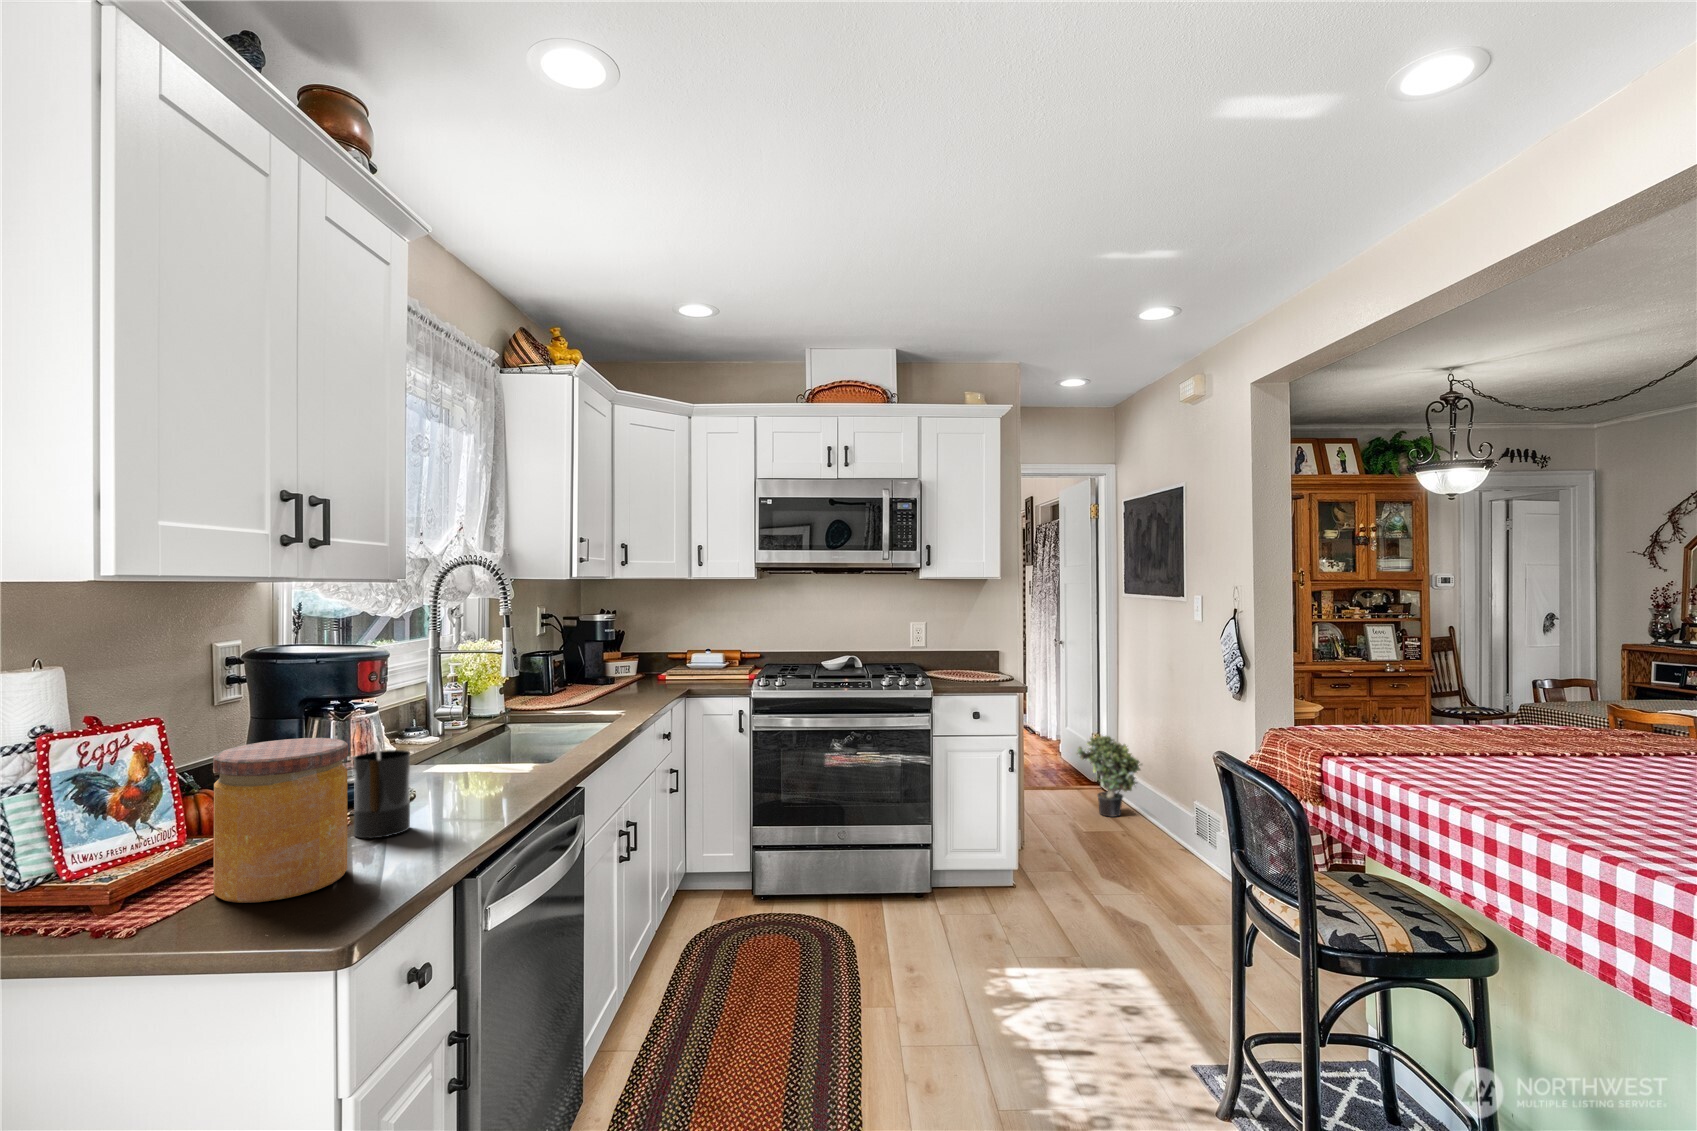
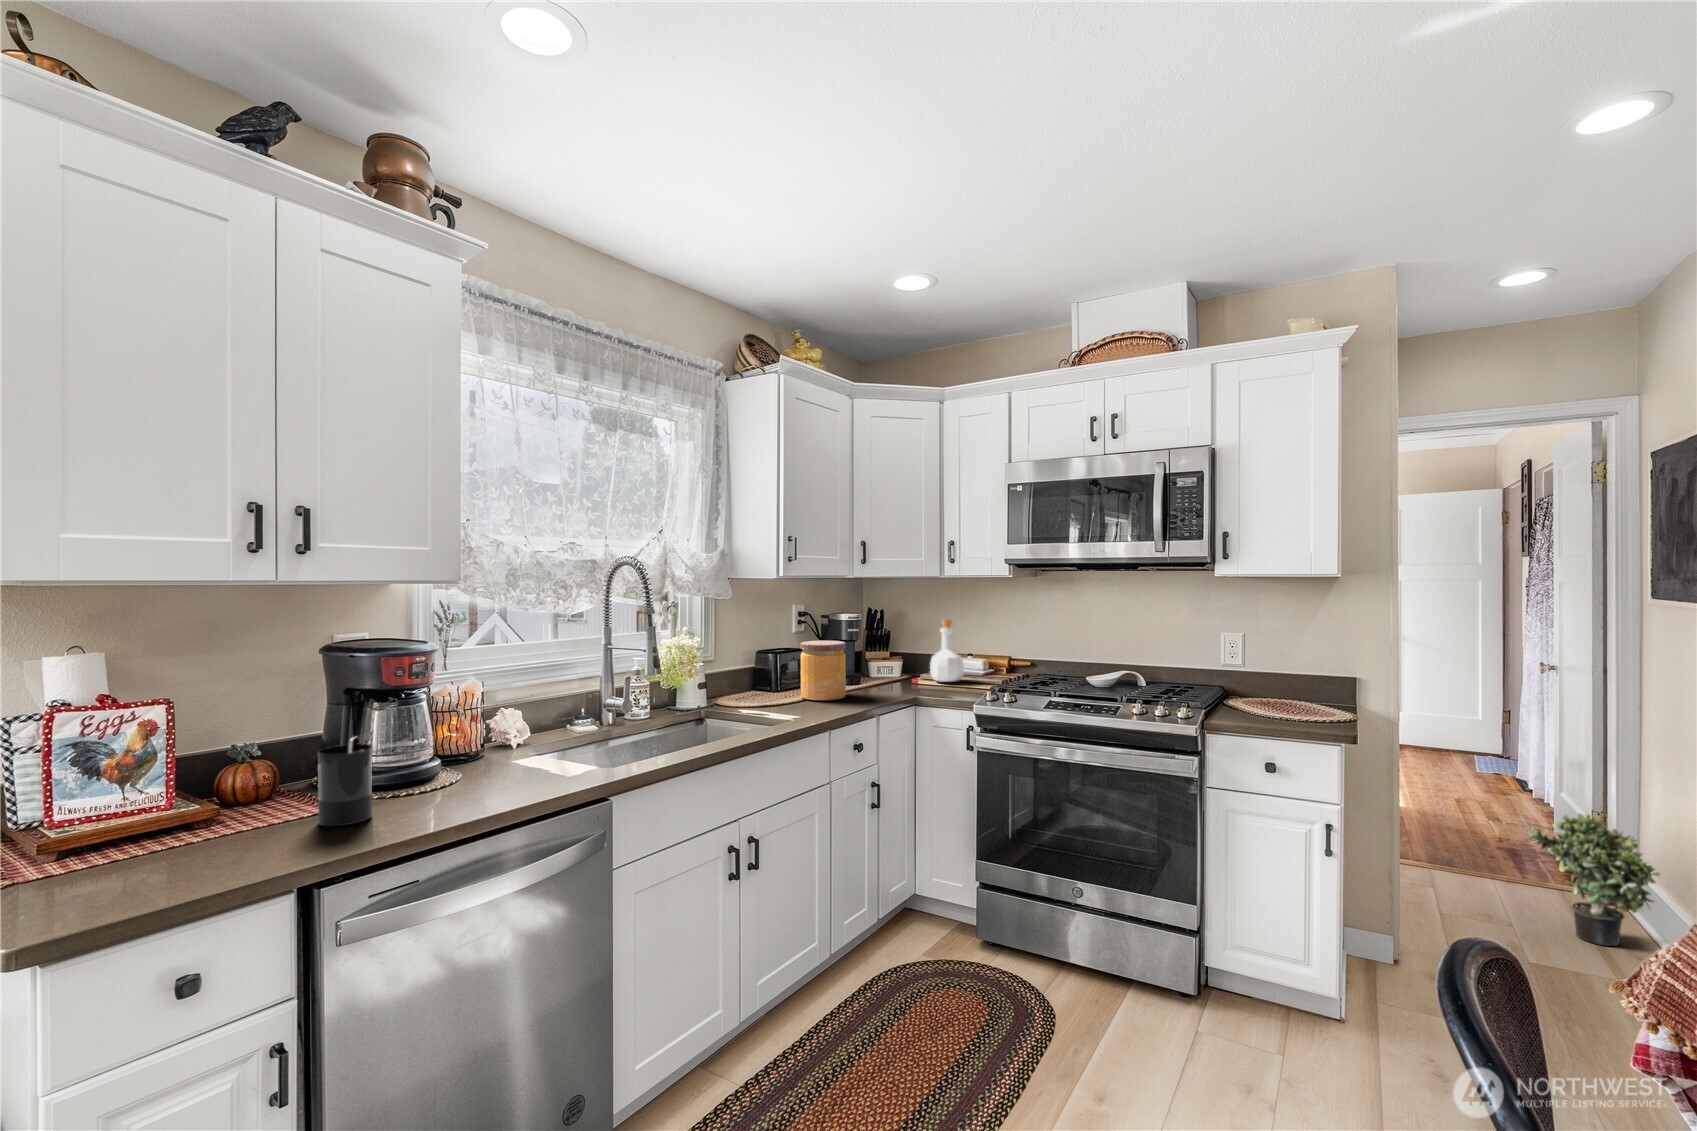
bottle: none [687,619,719,676] -> present [930,620,964,682]
jar: present [213,738,348,903] -> present [800,641,846,700]

